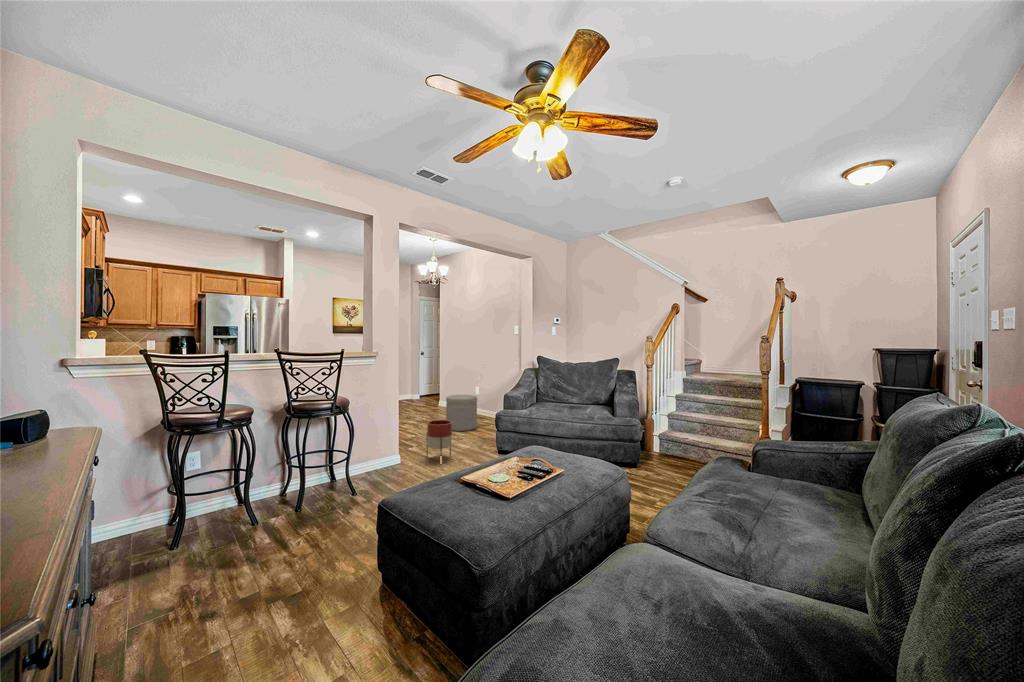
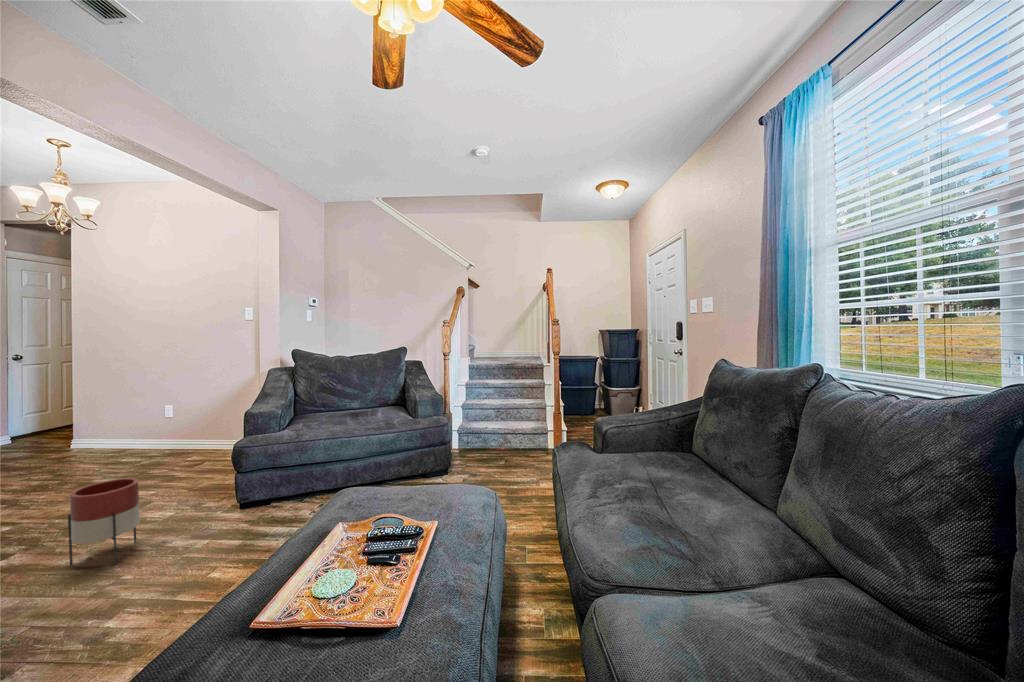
ottoman: present [446,395,477,431] -> none [102,422,177,490]

